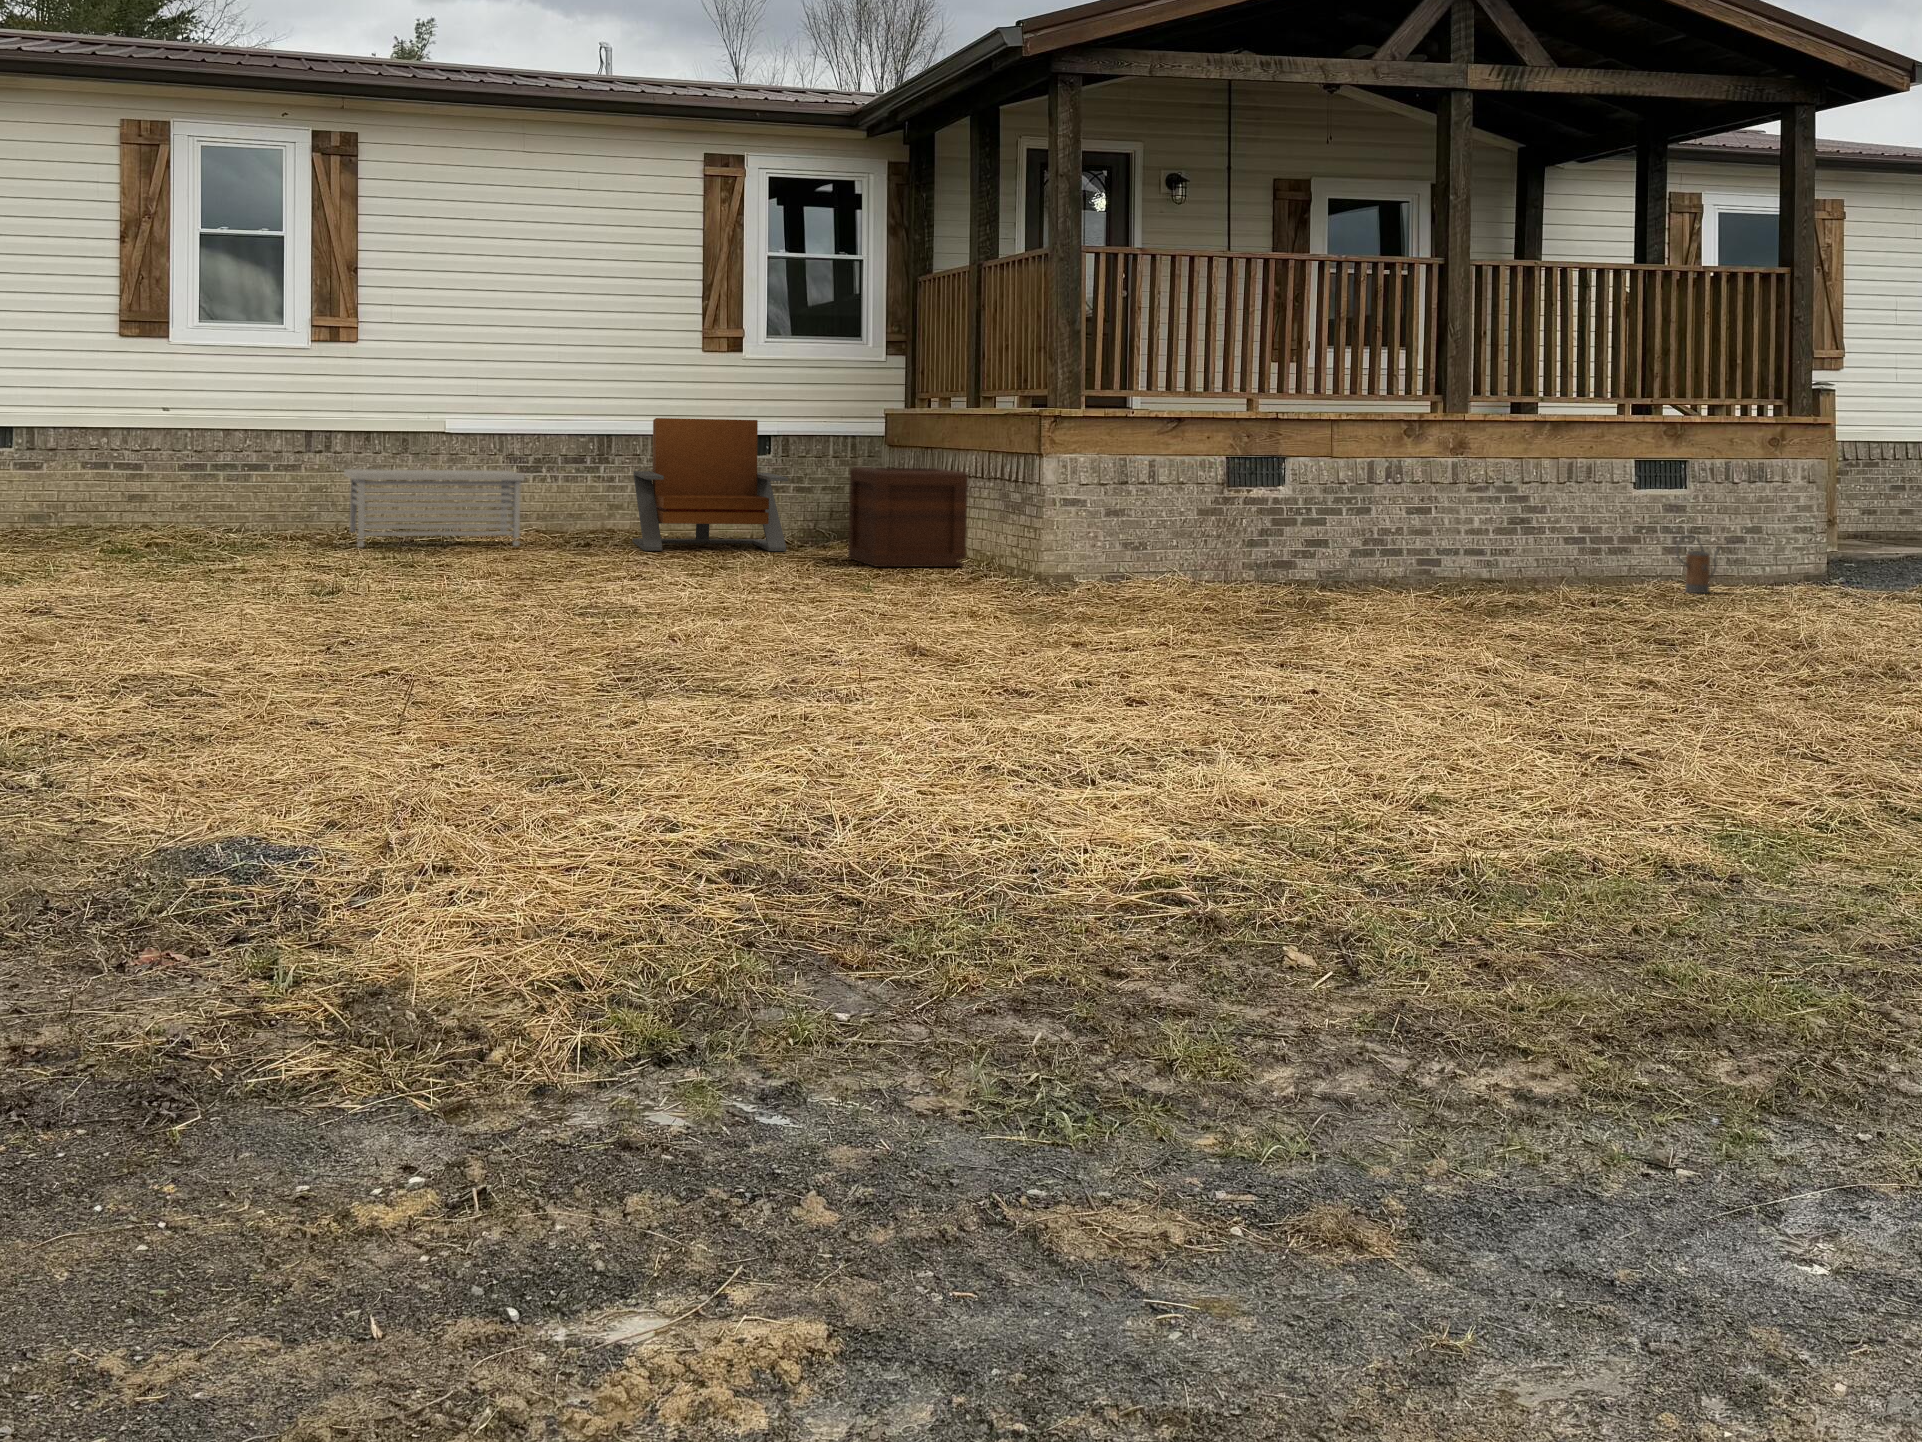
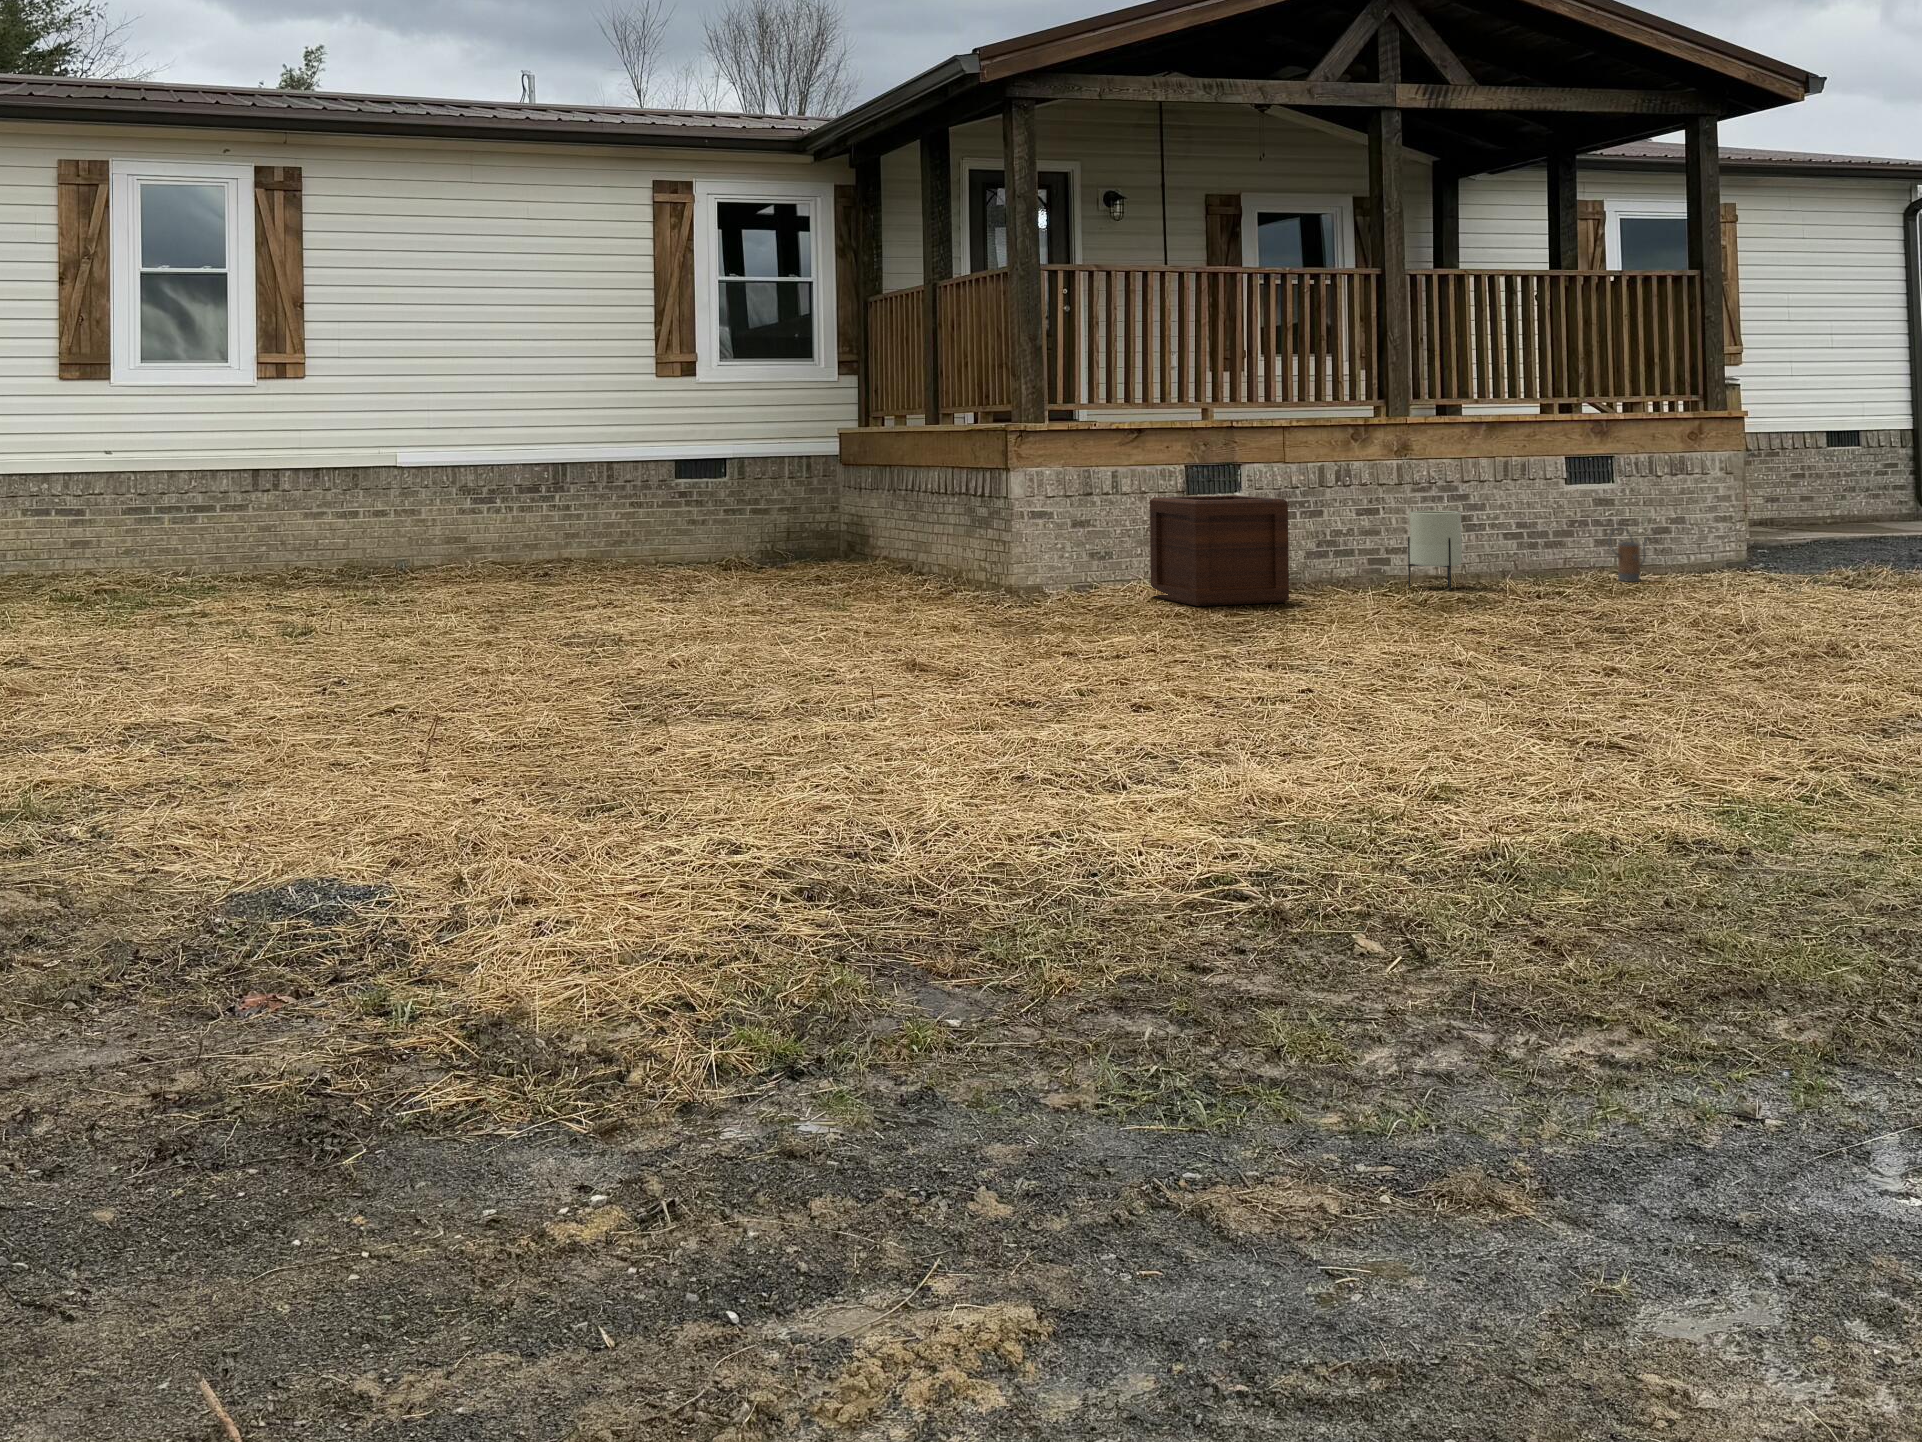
lounge chair: present [632,418,788,551] -> none [606,444,762,576]
wooden crate: present [848,467,968,567] -> present [1150,496,1289,606]
storage bench: present [344,469,524,547] -> none [317,501,500,583]
planter: none [1456,511,1515,595] -> present [1408,511,1462,591]

